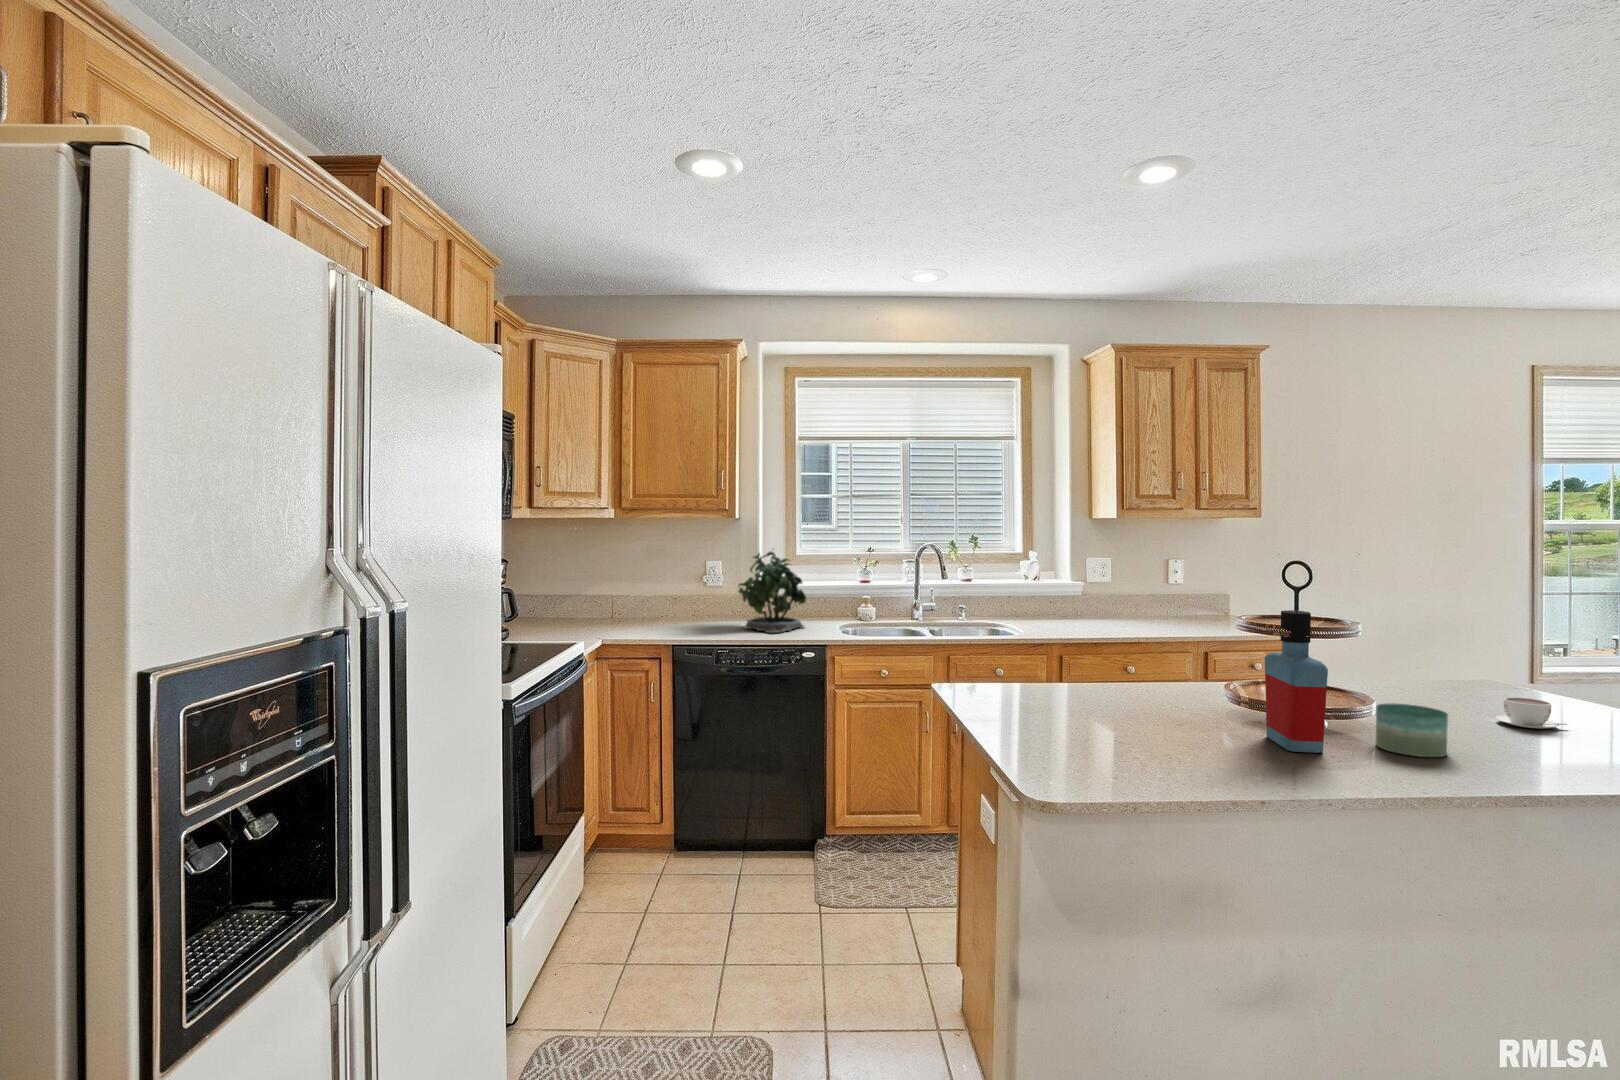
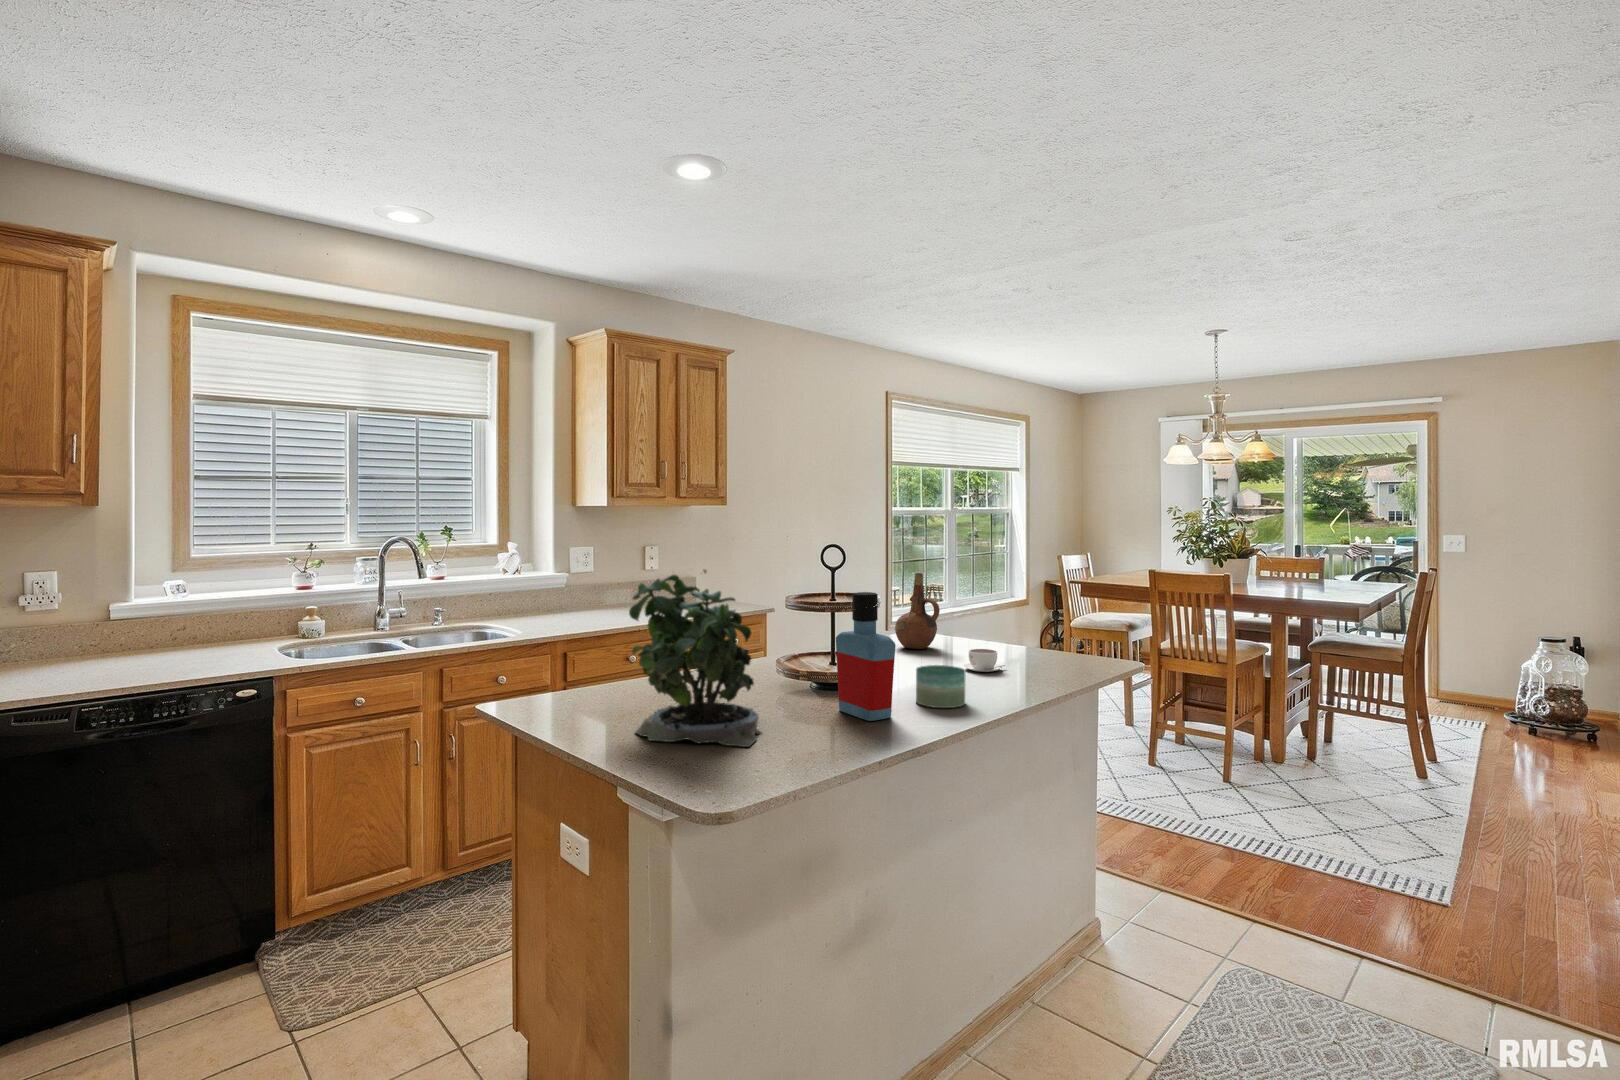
potted plant: present [739,552,806,633] -> present [629,569,761,747]
ceramic pitcher: none [1421,598,1489,692] -> present [895,573,940,649]

